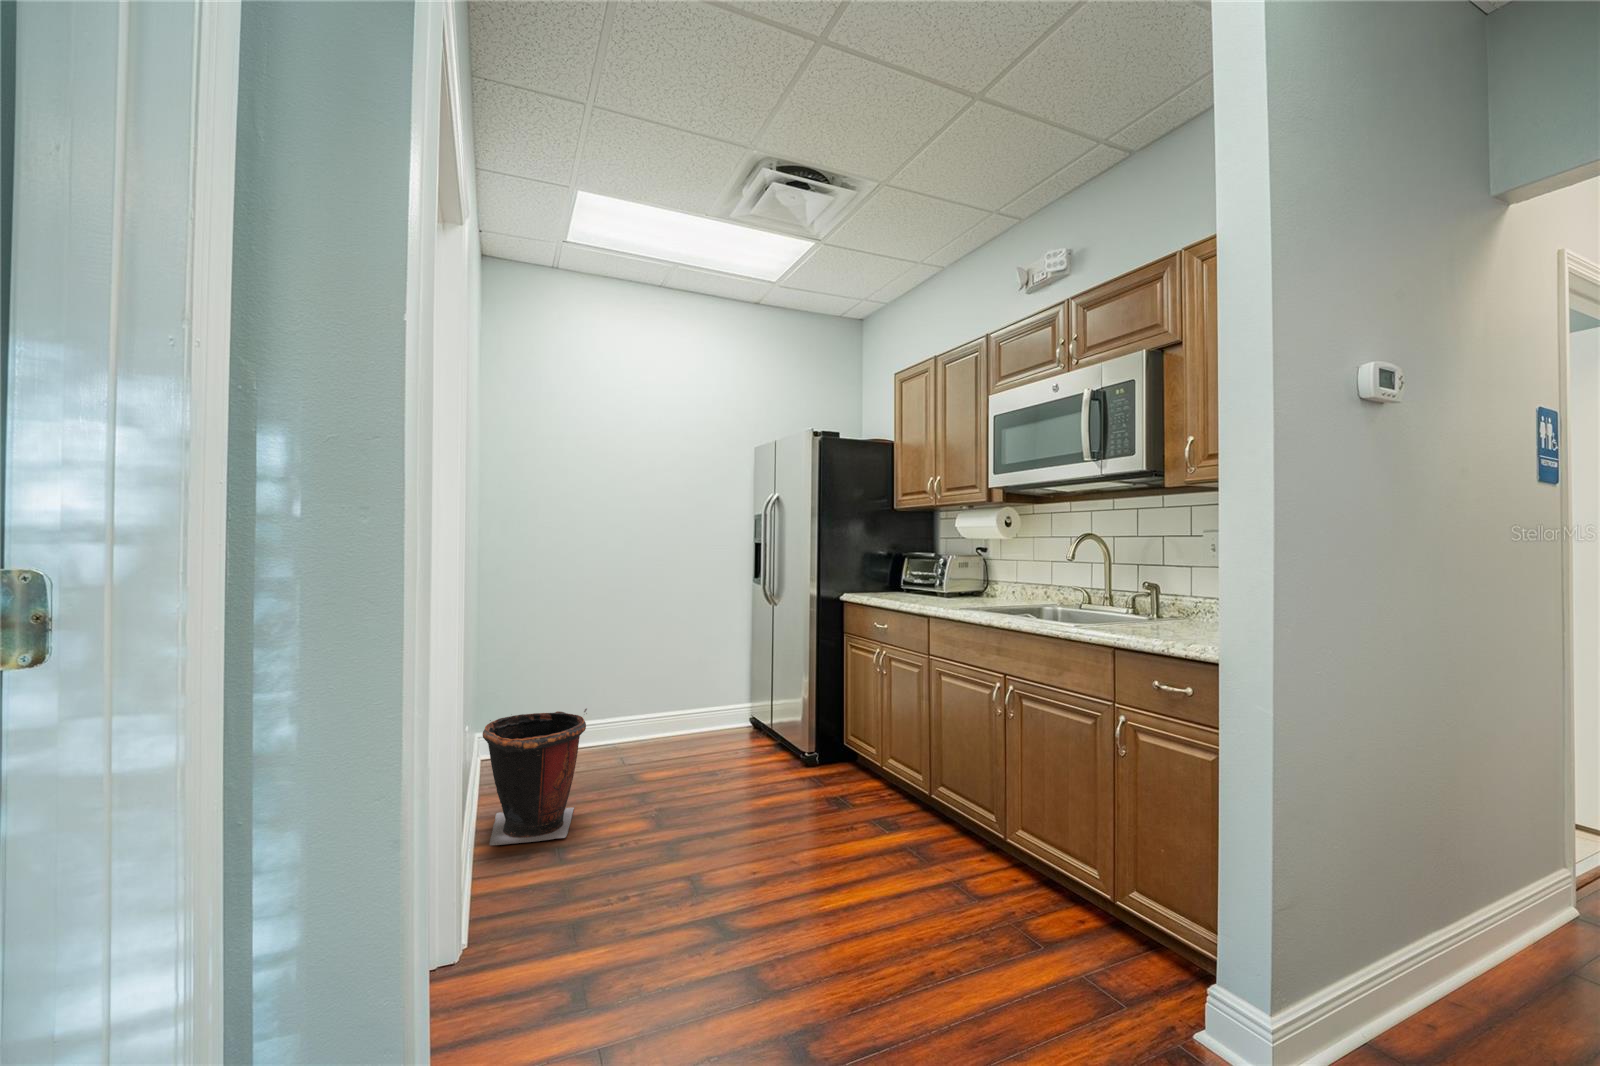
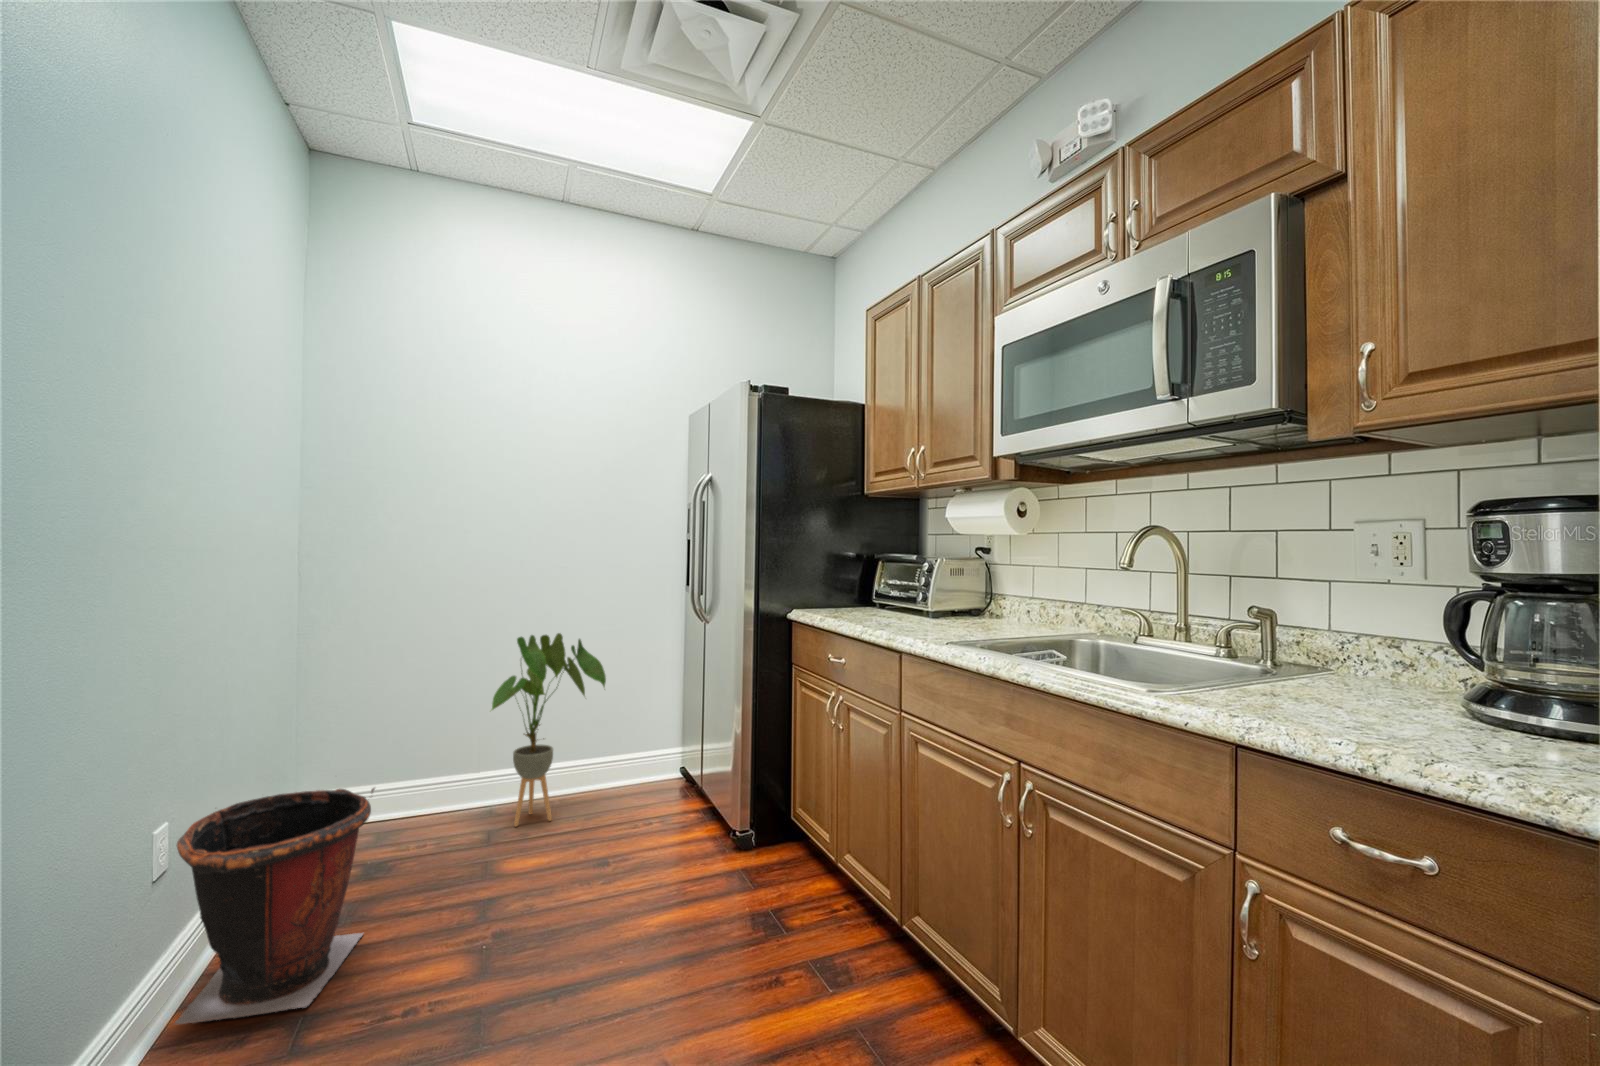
house plant: none [622,614,705,755] -> present [492,633,606,826]

